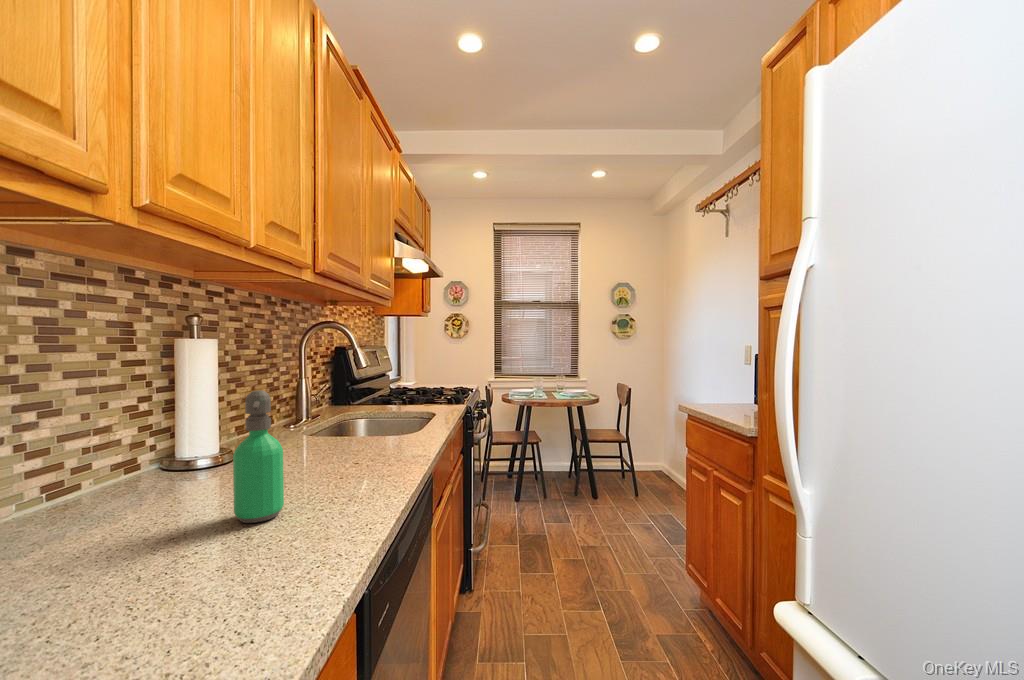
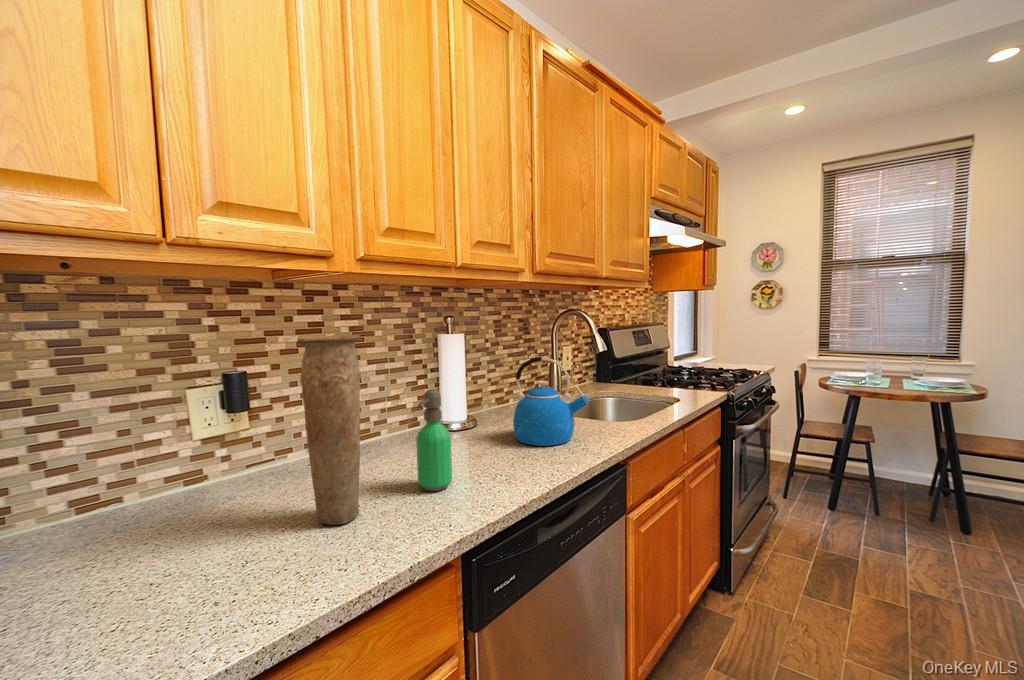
vase: none [83,305,196,594] -> present [297,335,361,525]
kettle: none [301,362,390,461] -> present [513,356,589,446]

